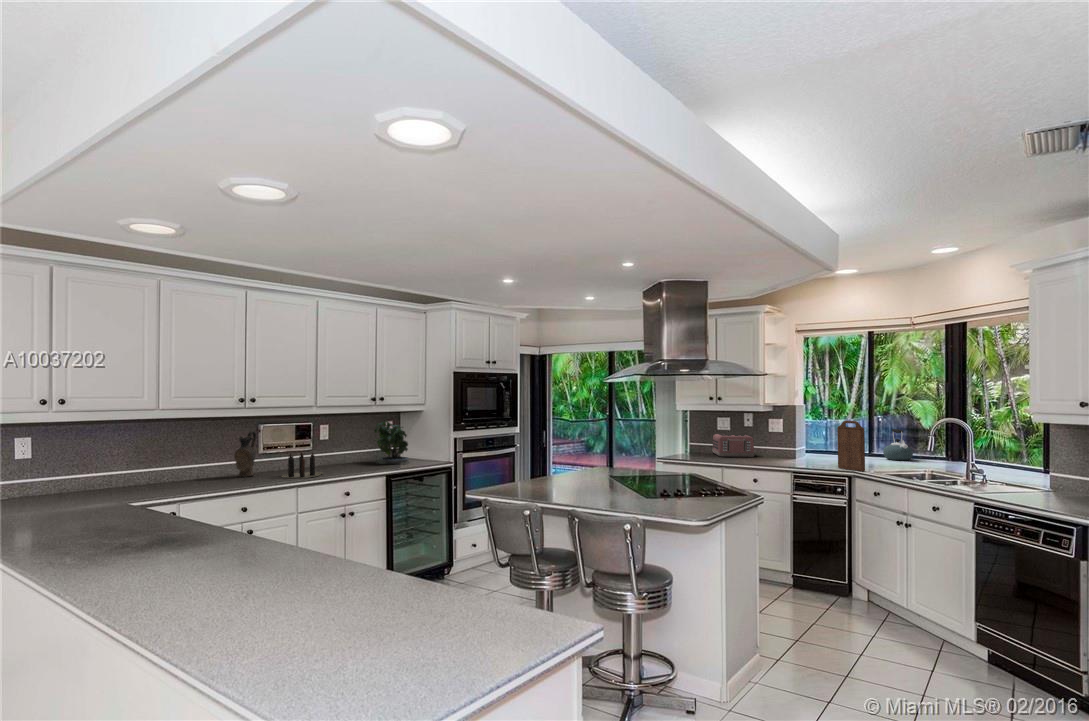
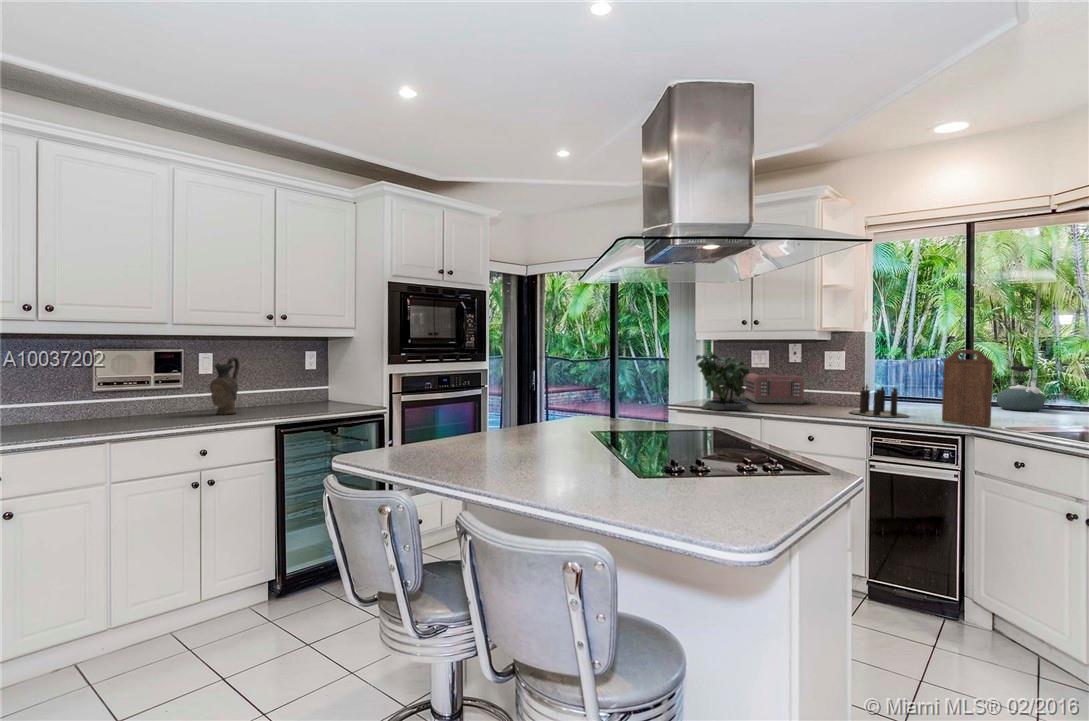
potted plant: present [374,421,409,465] -> present [696,352,751,411]
ceramic pitcher: present [234,430,256,477] -> present [210,357,239,414]
candle: present [282,452,323,478] -> present [850,385,908,417]

